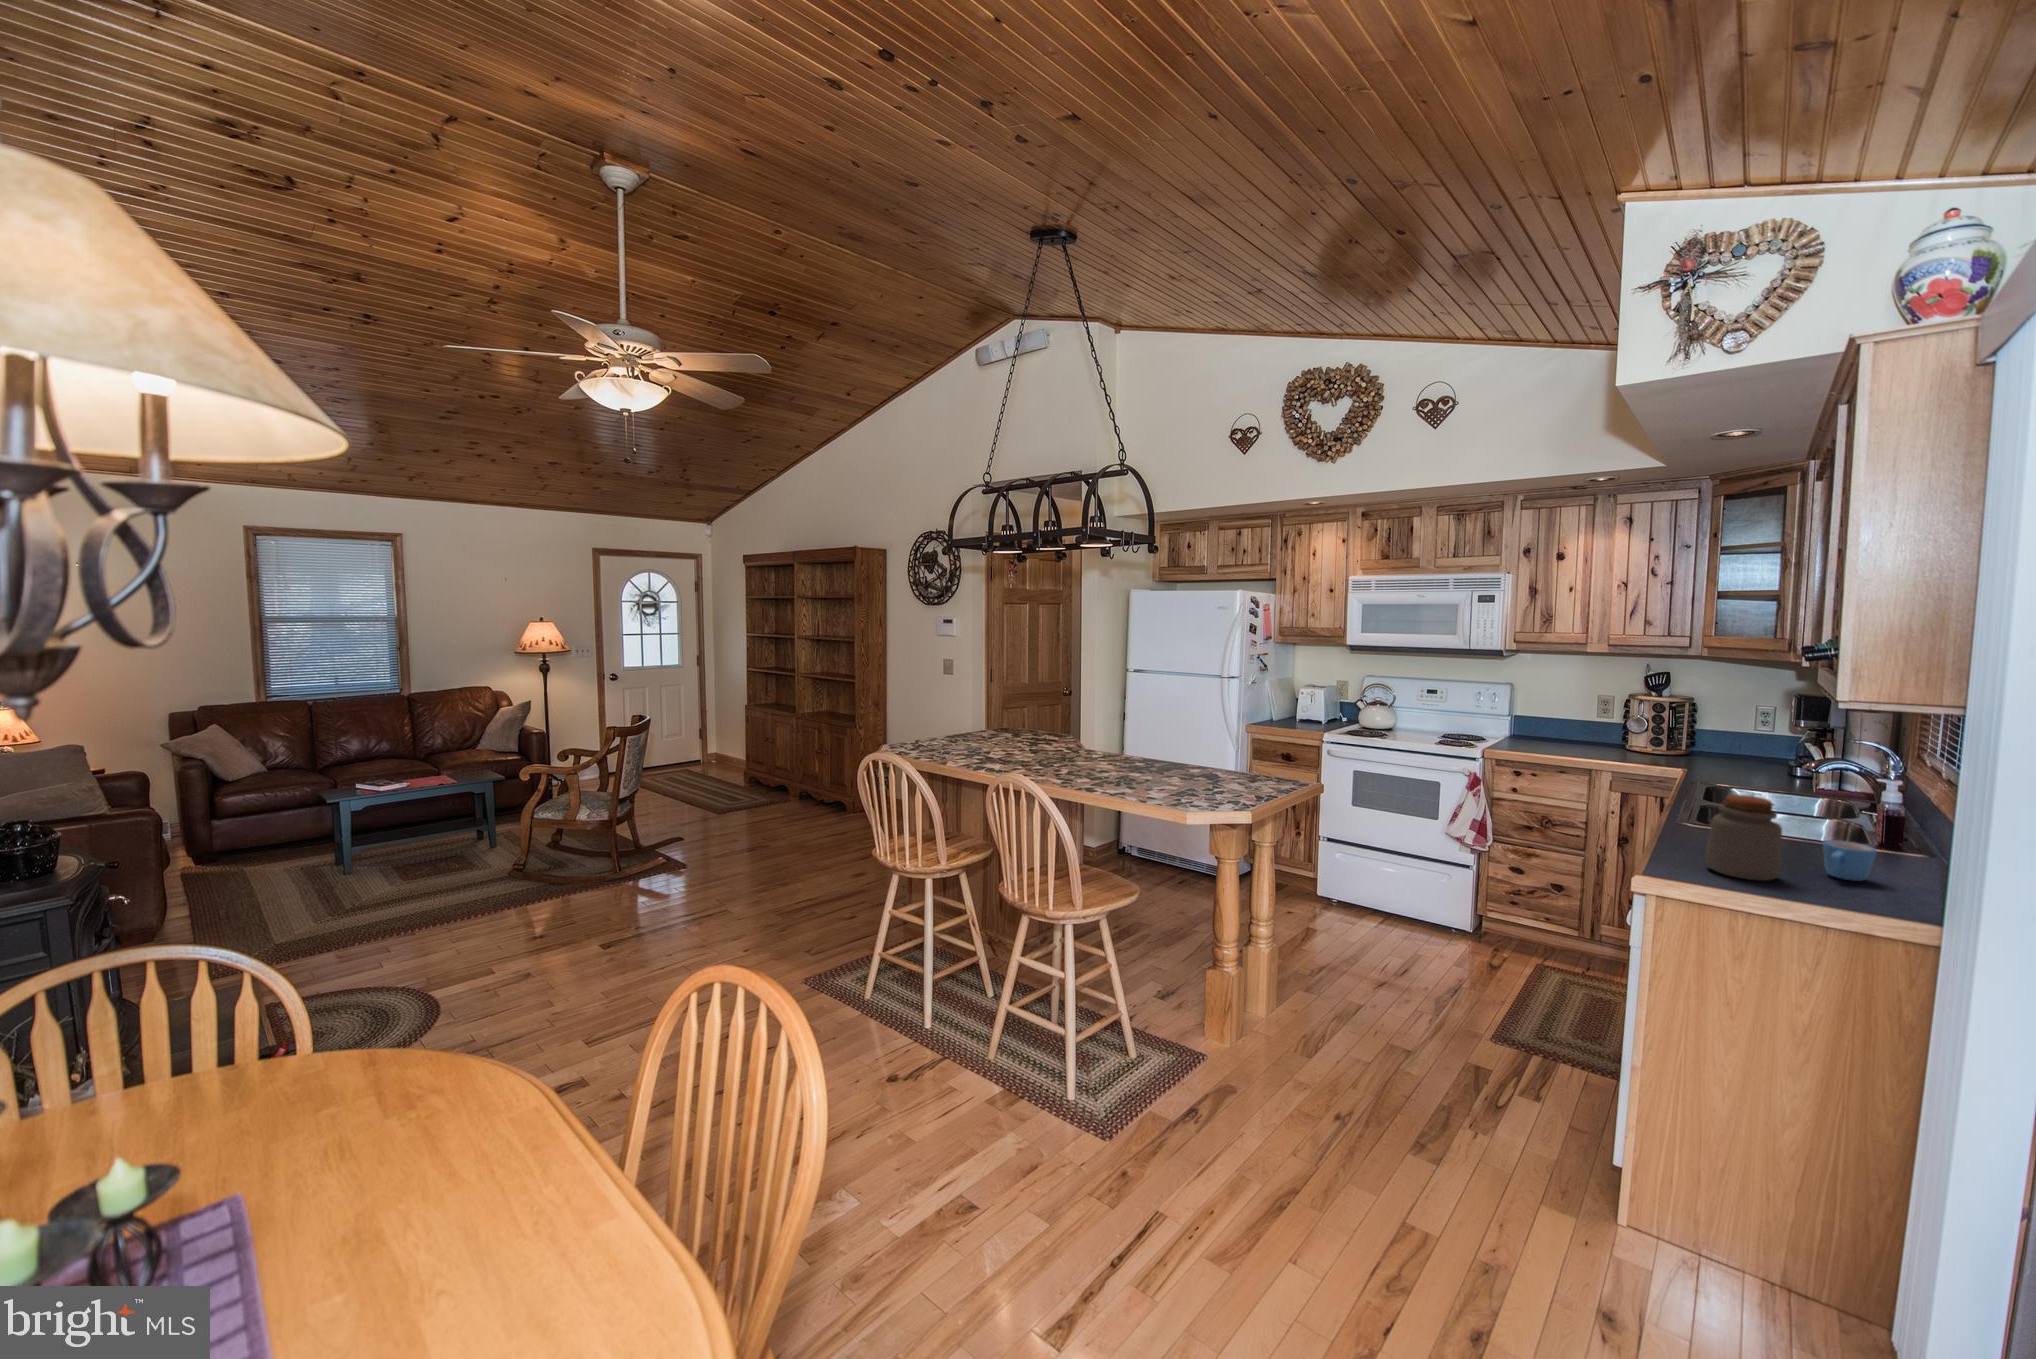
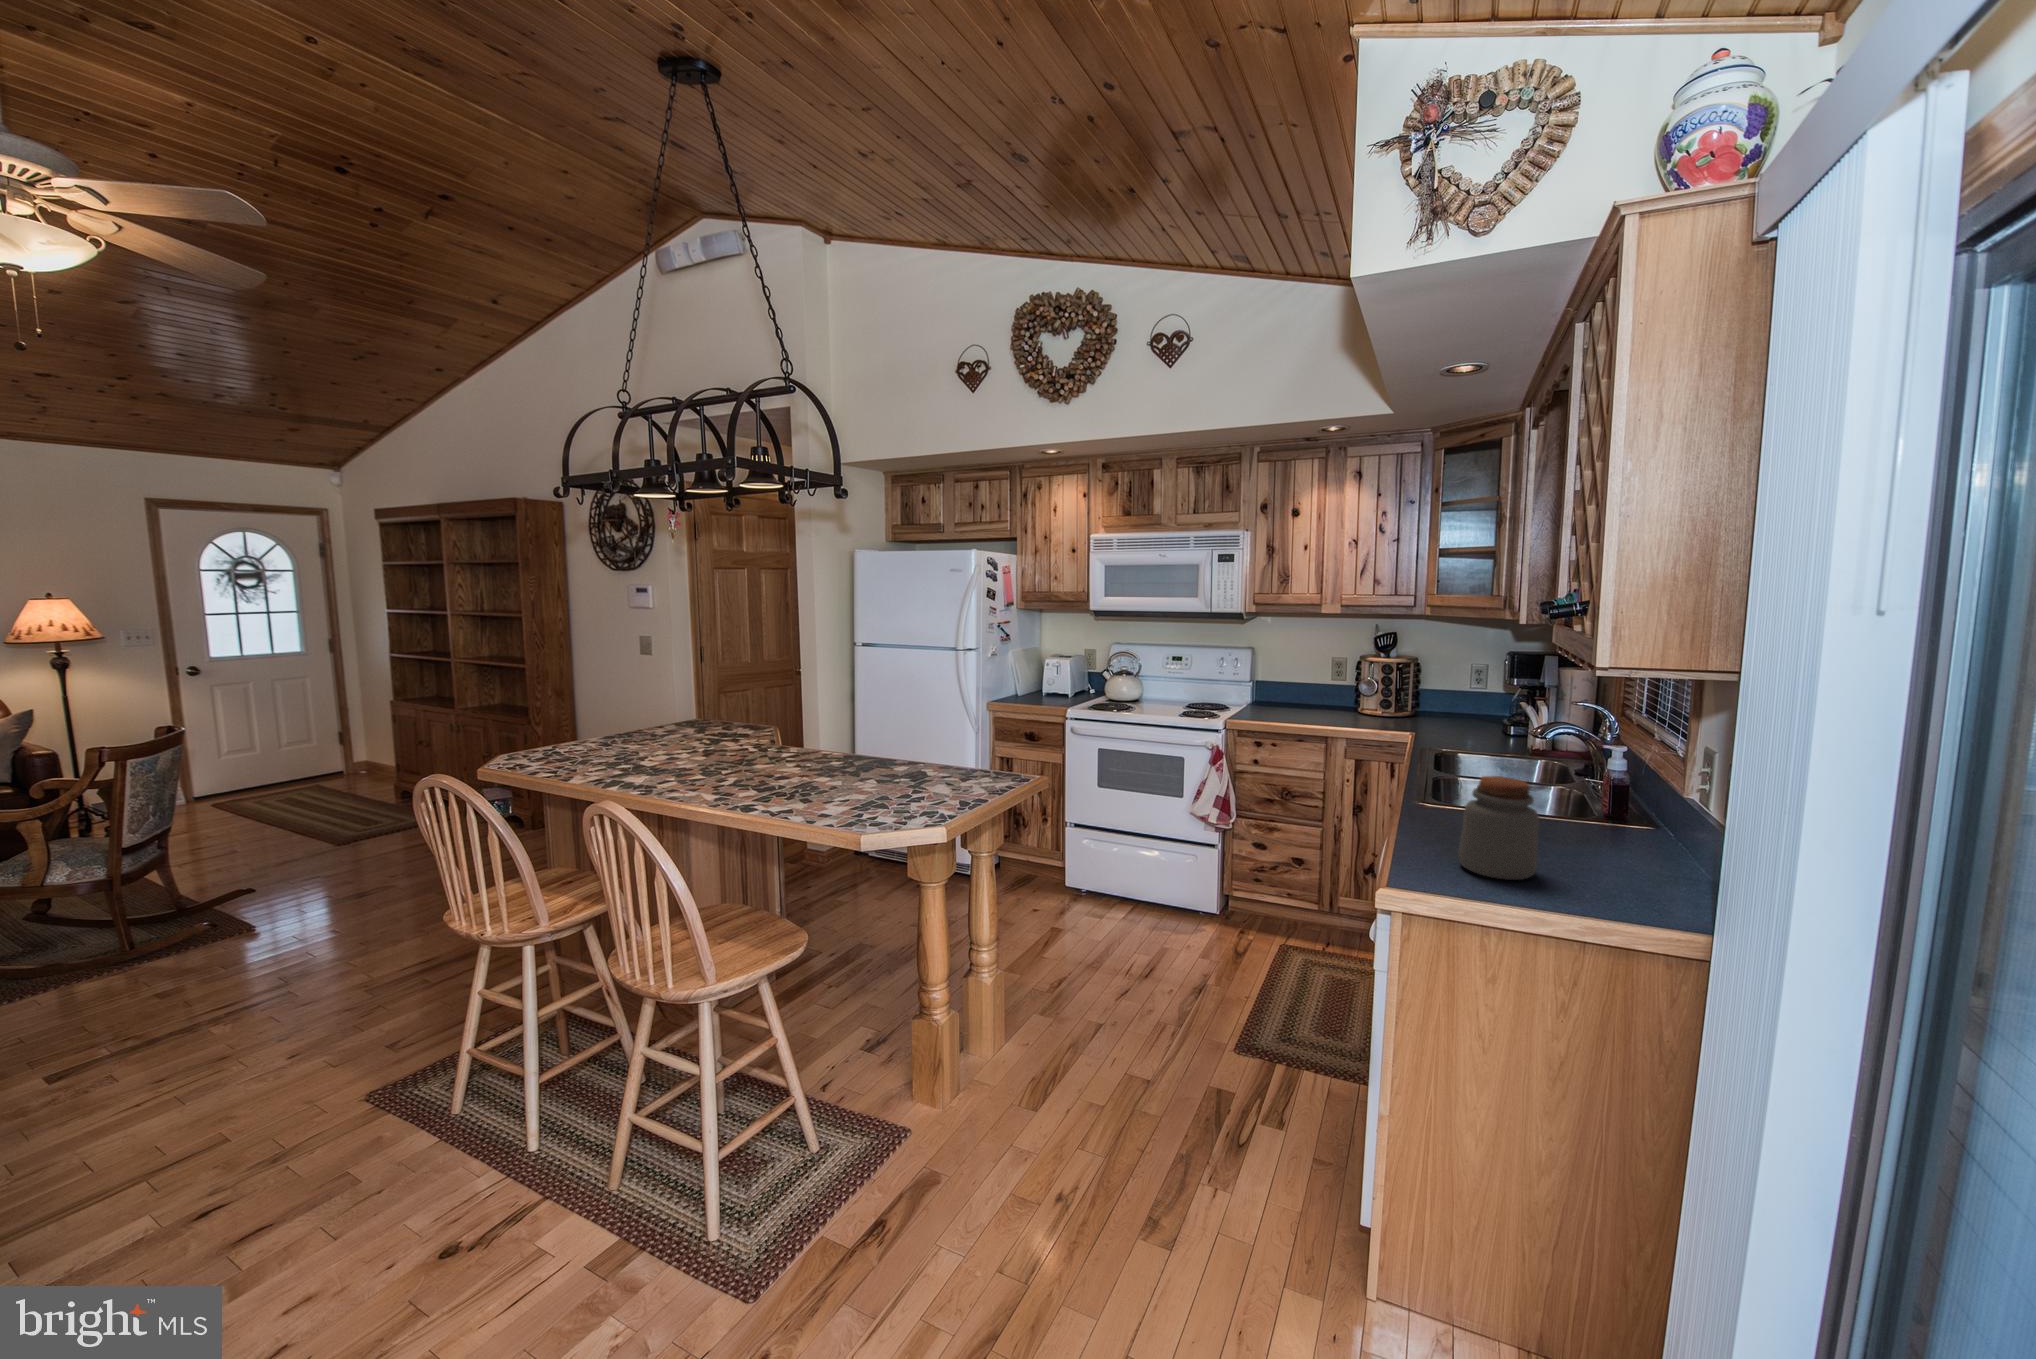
mug: present [1823,840,1877,881] -> none [1575,822,1629,869]

